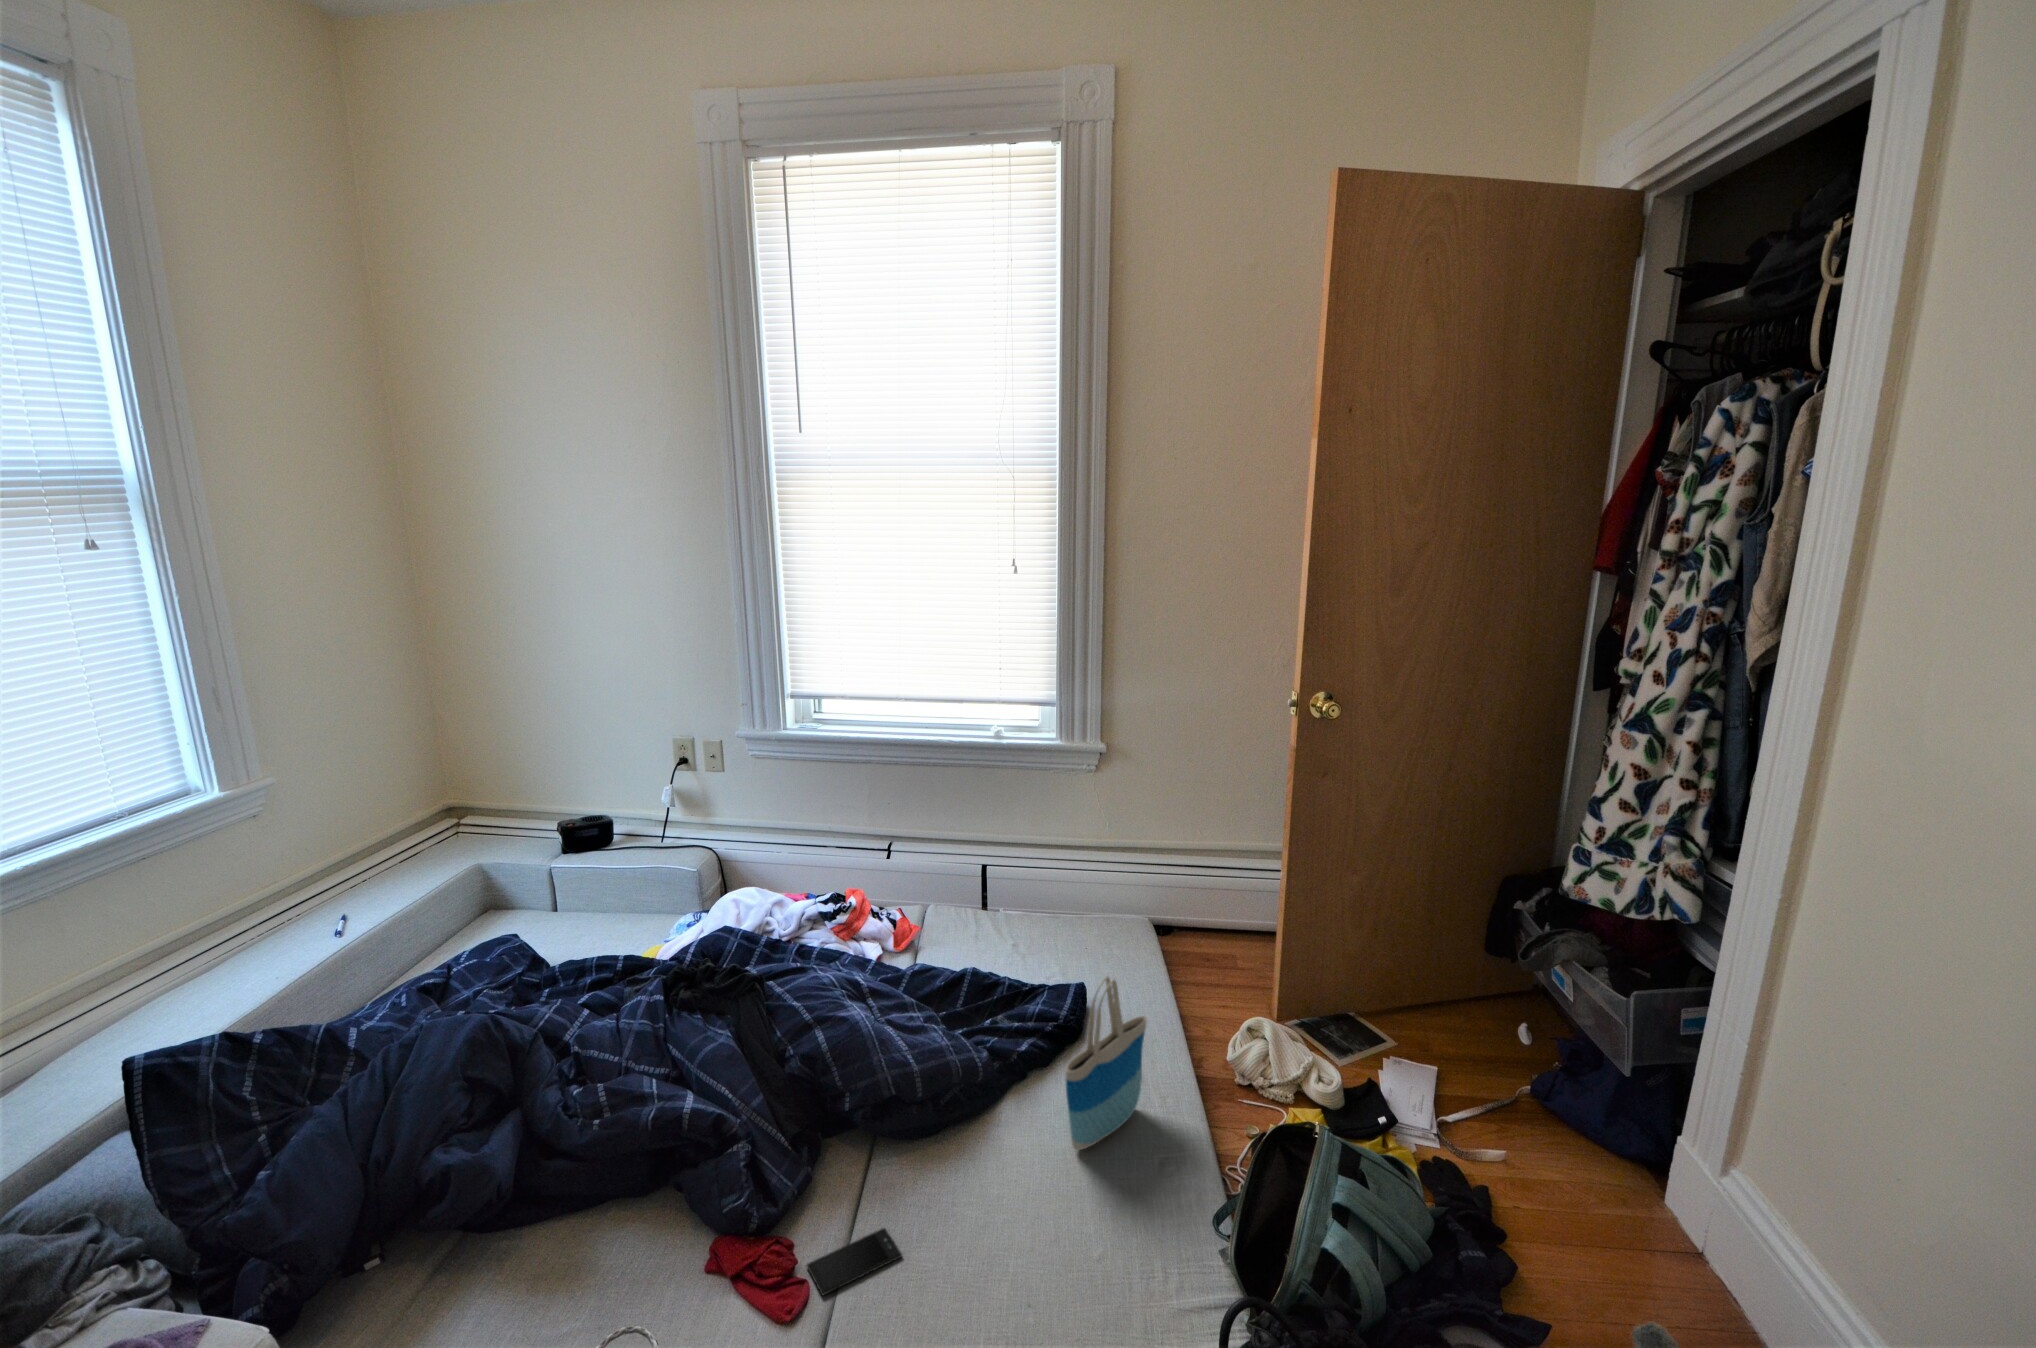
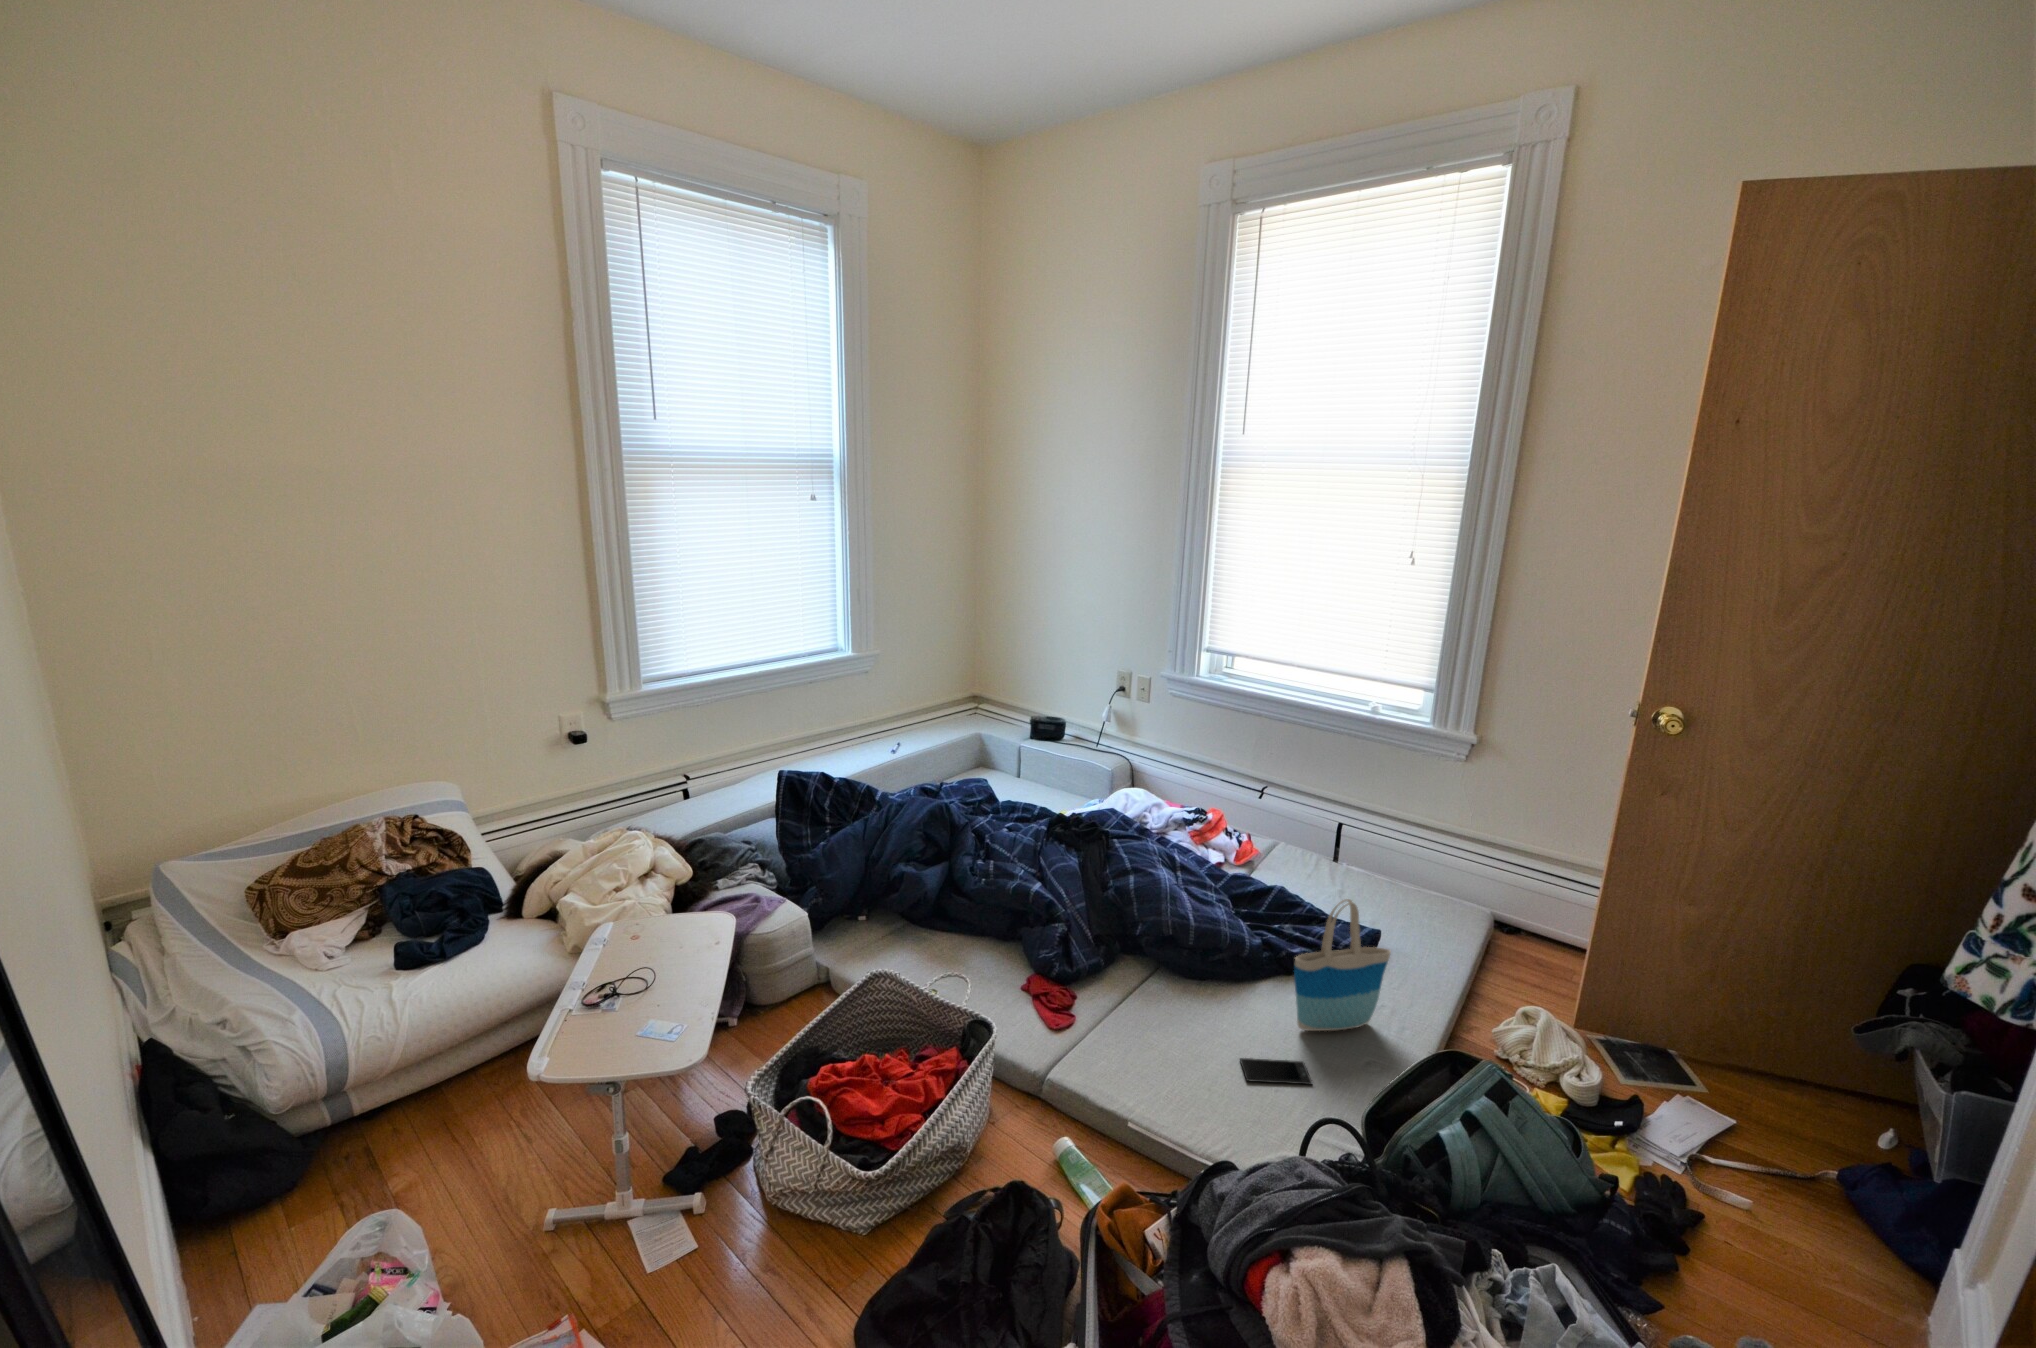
smartphone: present [807,1228,902,1295] -> present [1240,1058,1312,1084]

